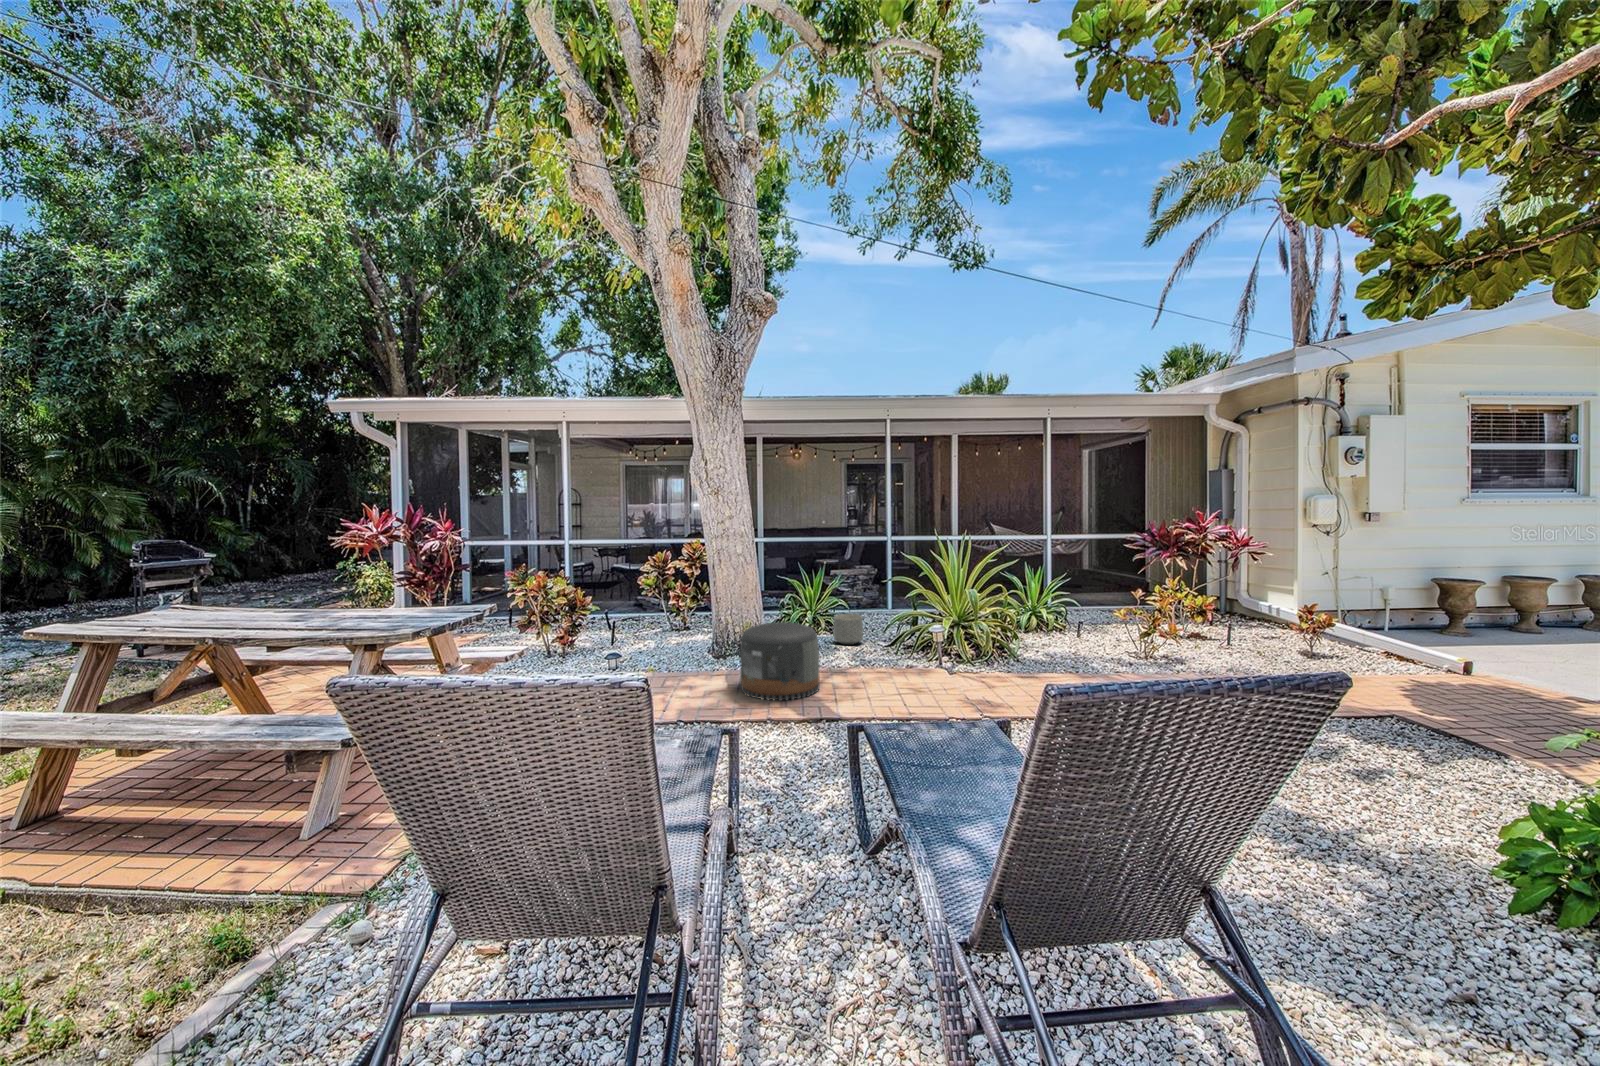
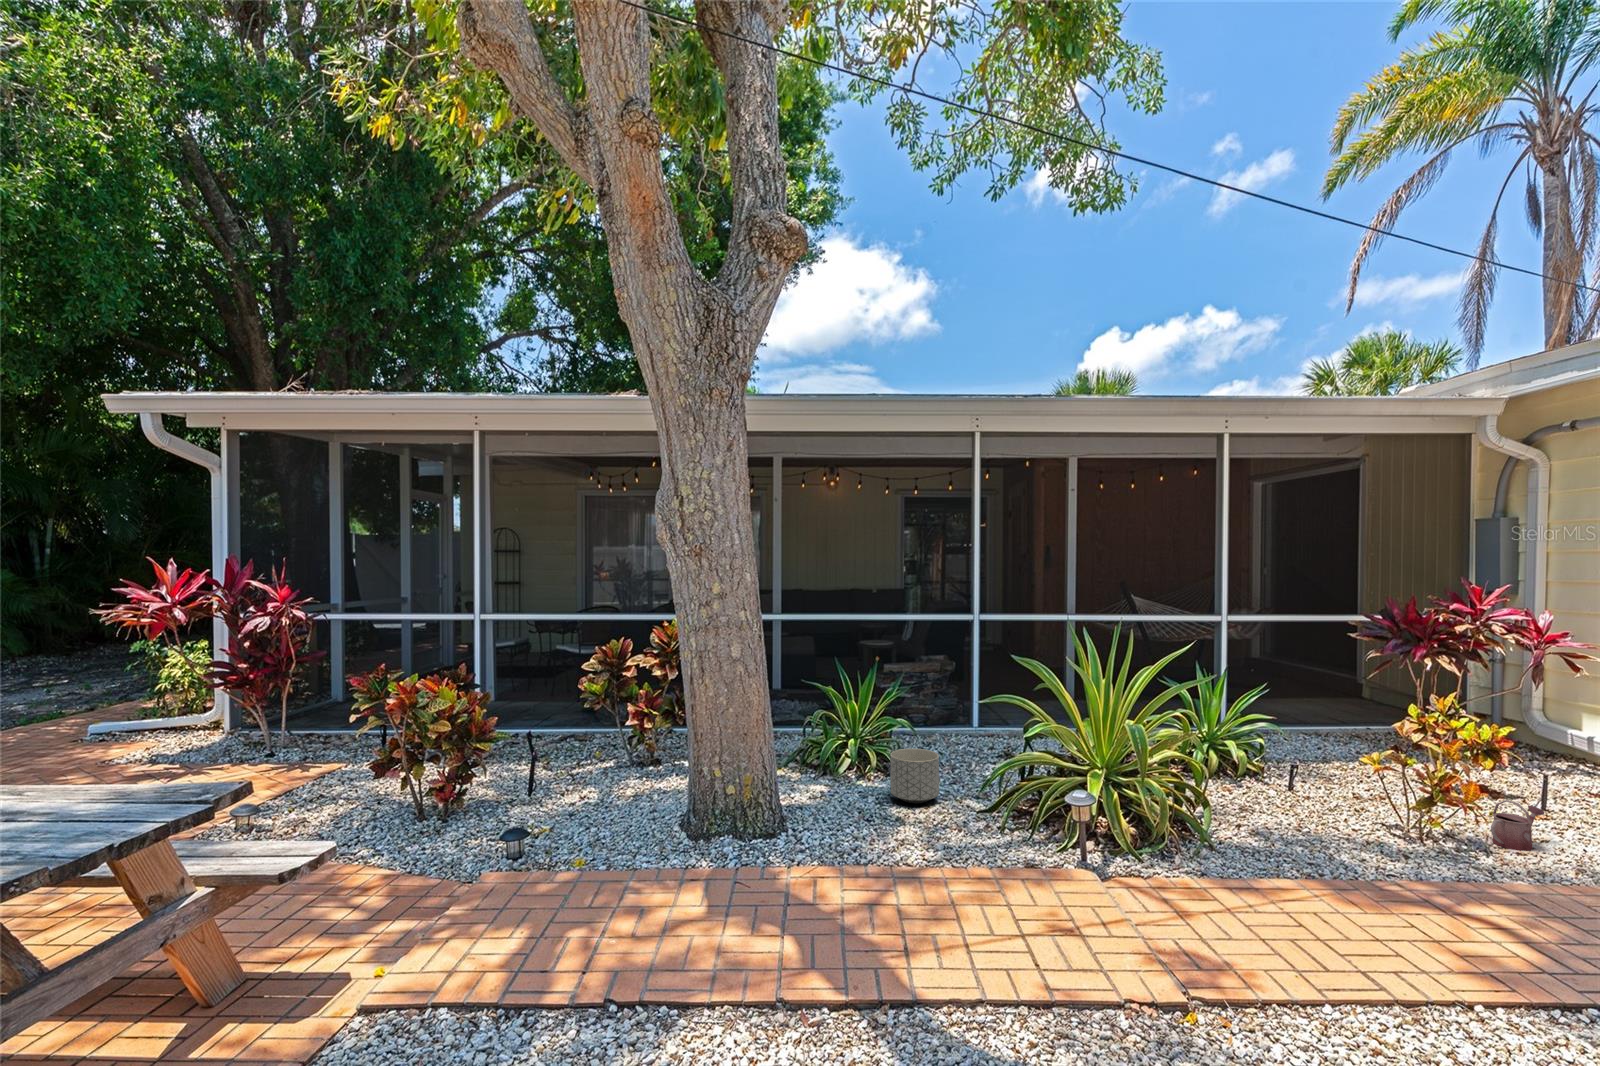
pouf: present [740,622,820,701] -> none [730,786,873,950]
watering can: none [1176,631,1207,658] -> present [1491,800,1544,851]

